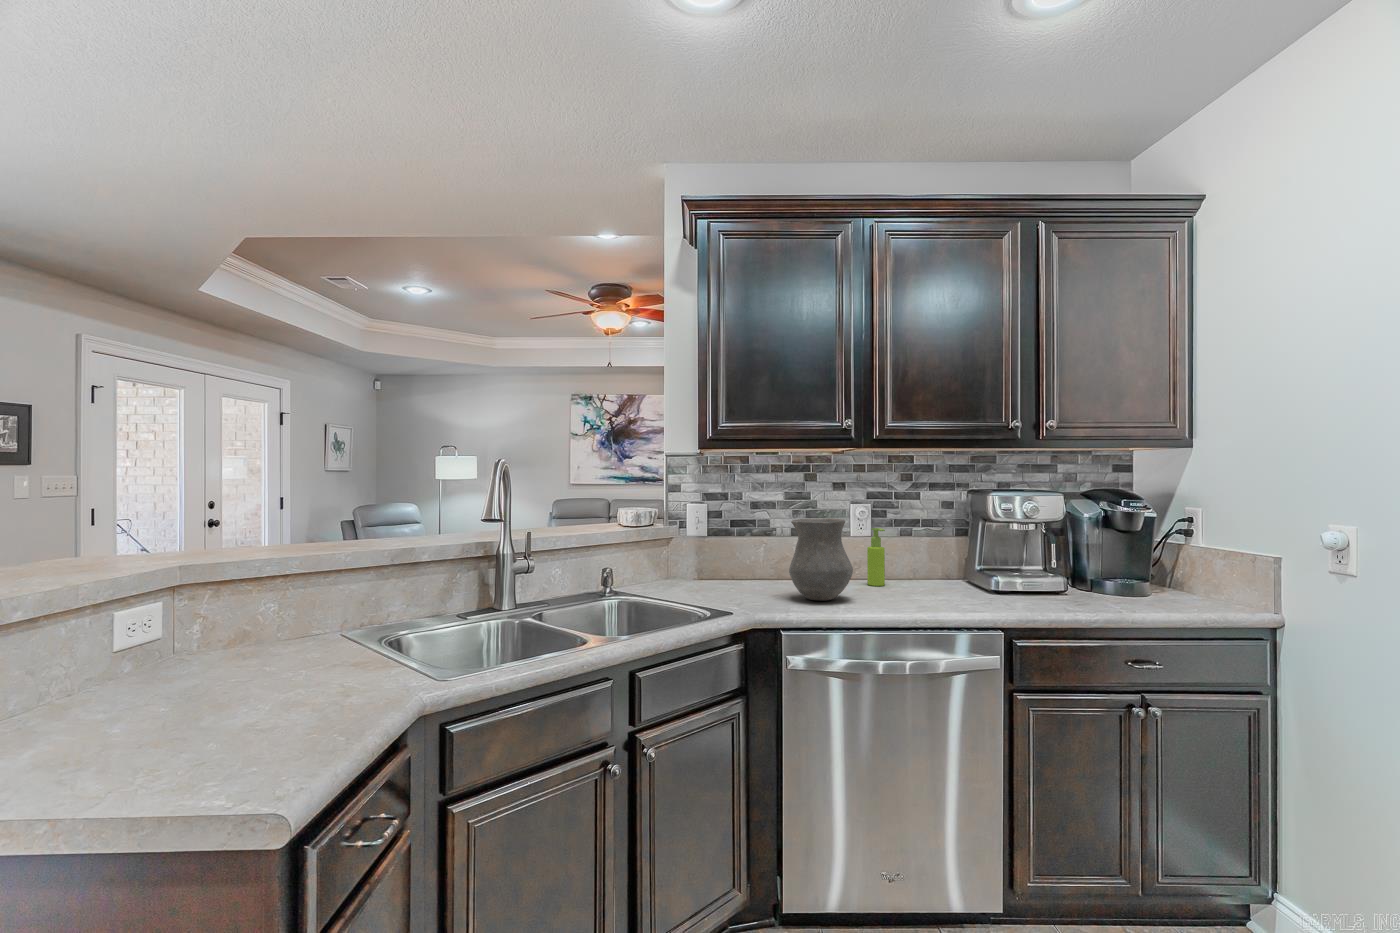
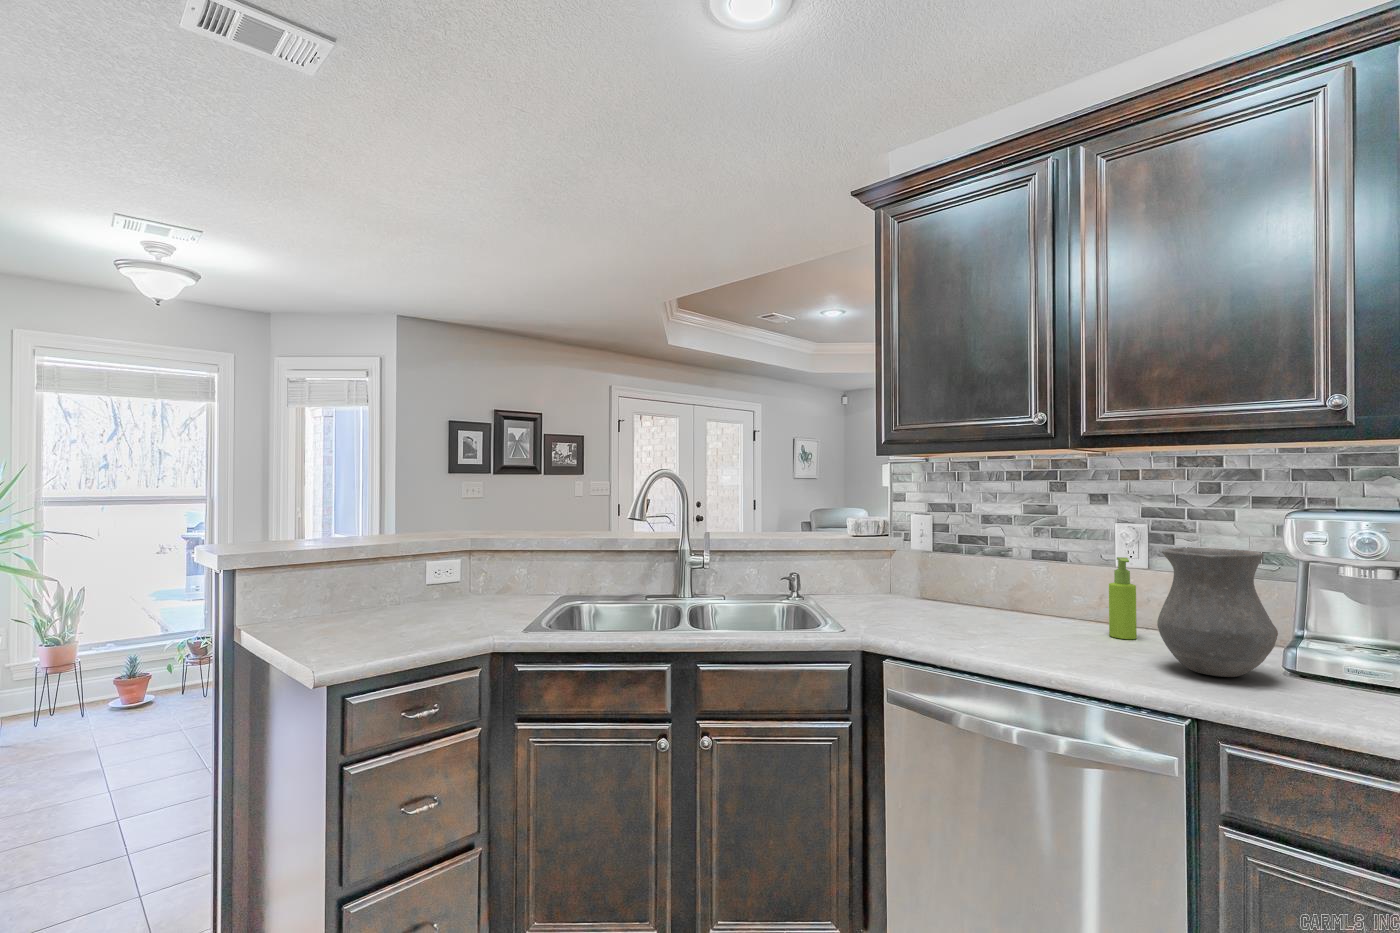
vase: present [789,518,853,600] -> present [1157,548,1278,677]

